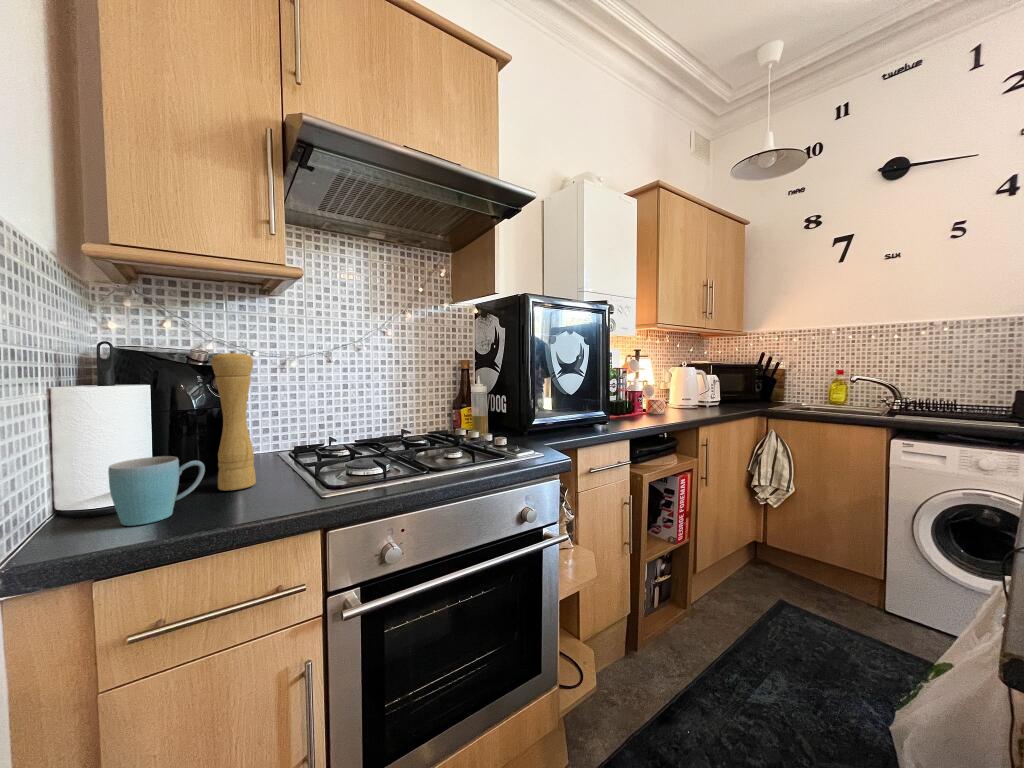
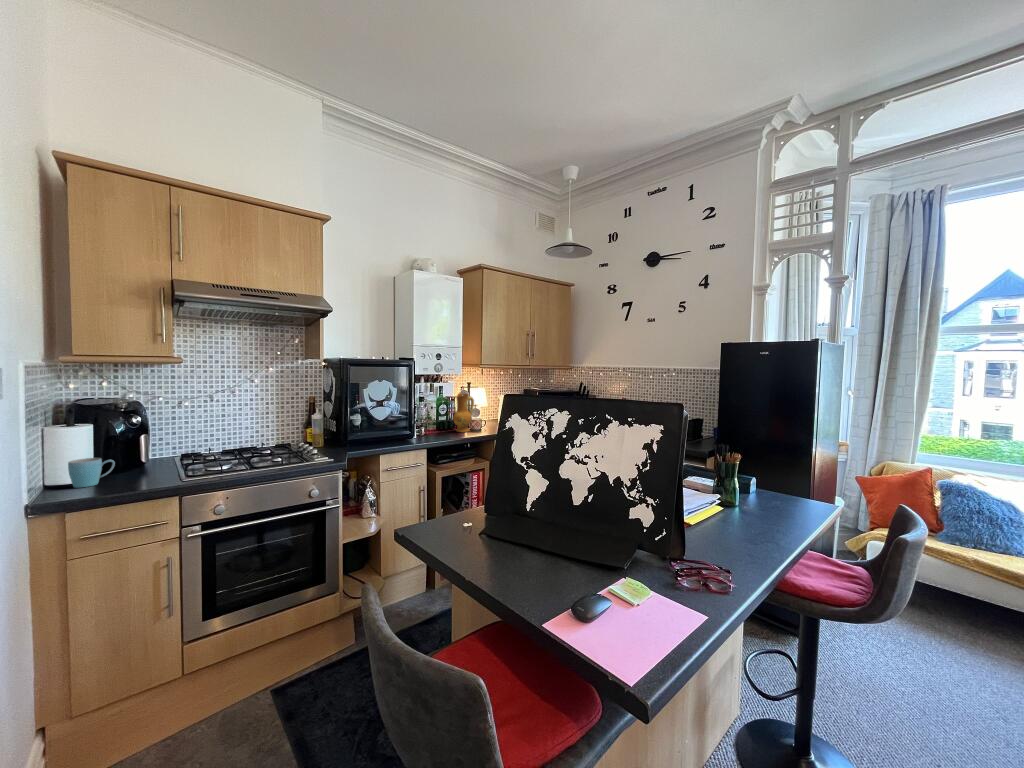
pepper mill: present [212,351,256,490] -> none [122,406,146,475]
ceramic jug: none [647,360,676,417] -> present [453,393,474,432]

